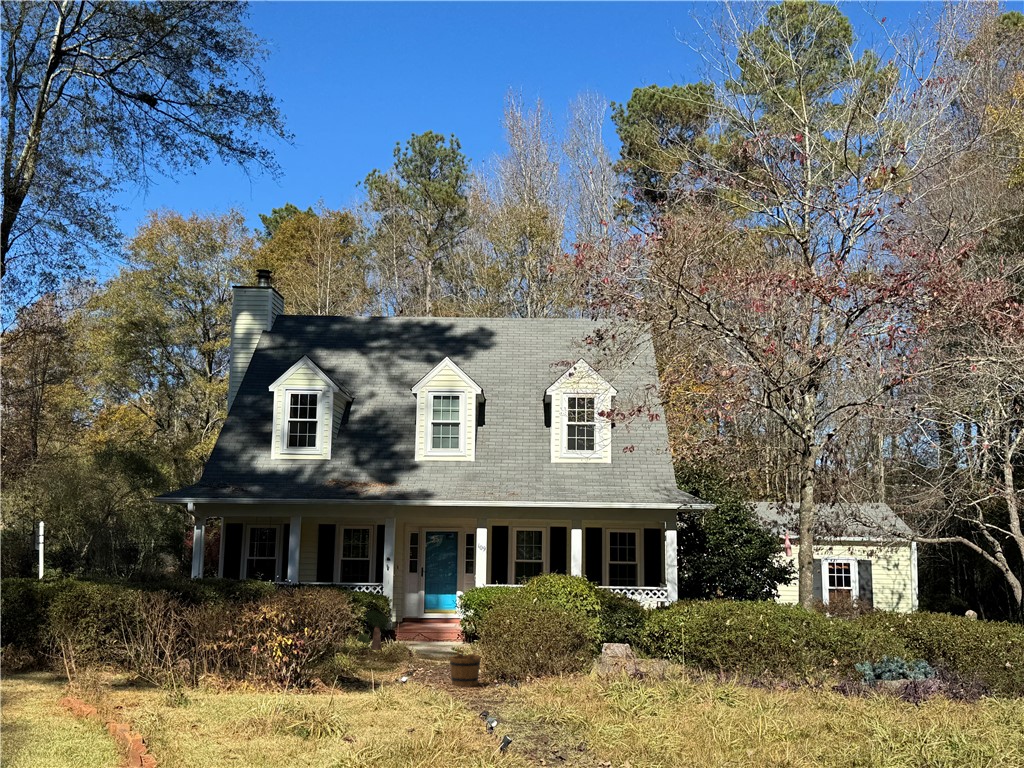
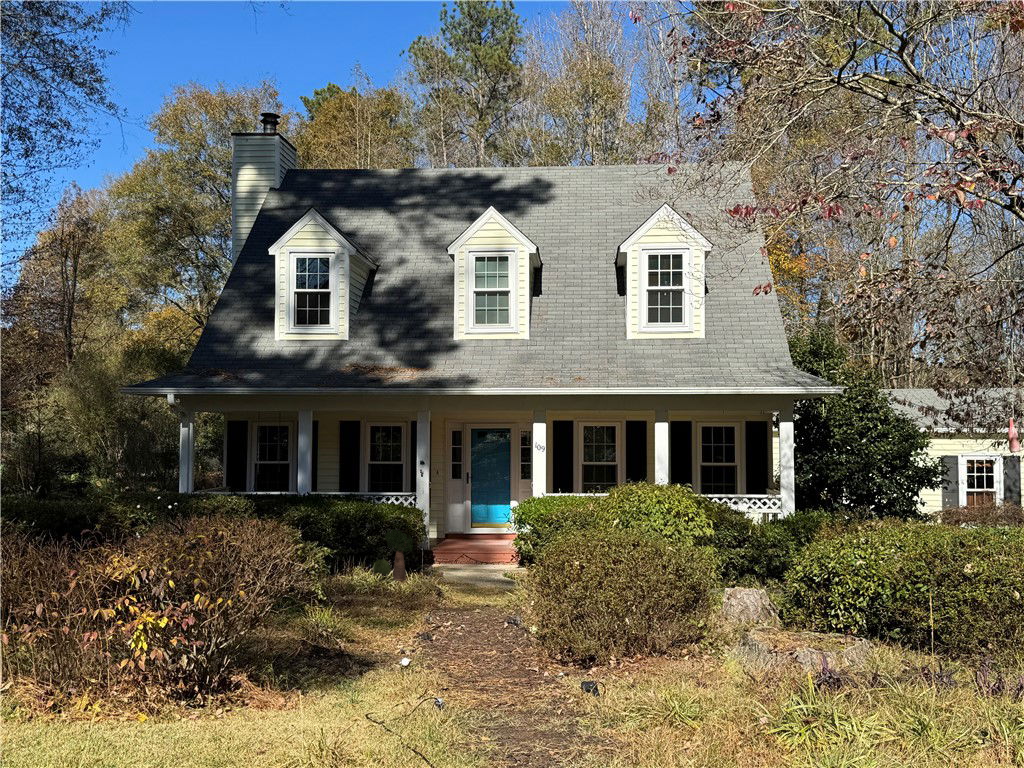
bucket: present [450,650,481,686] -> none [481,598,528,656]

